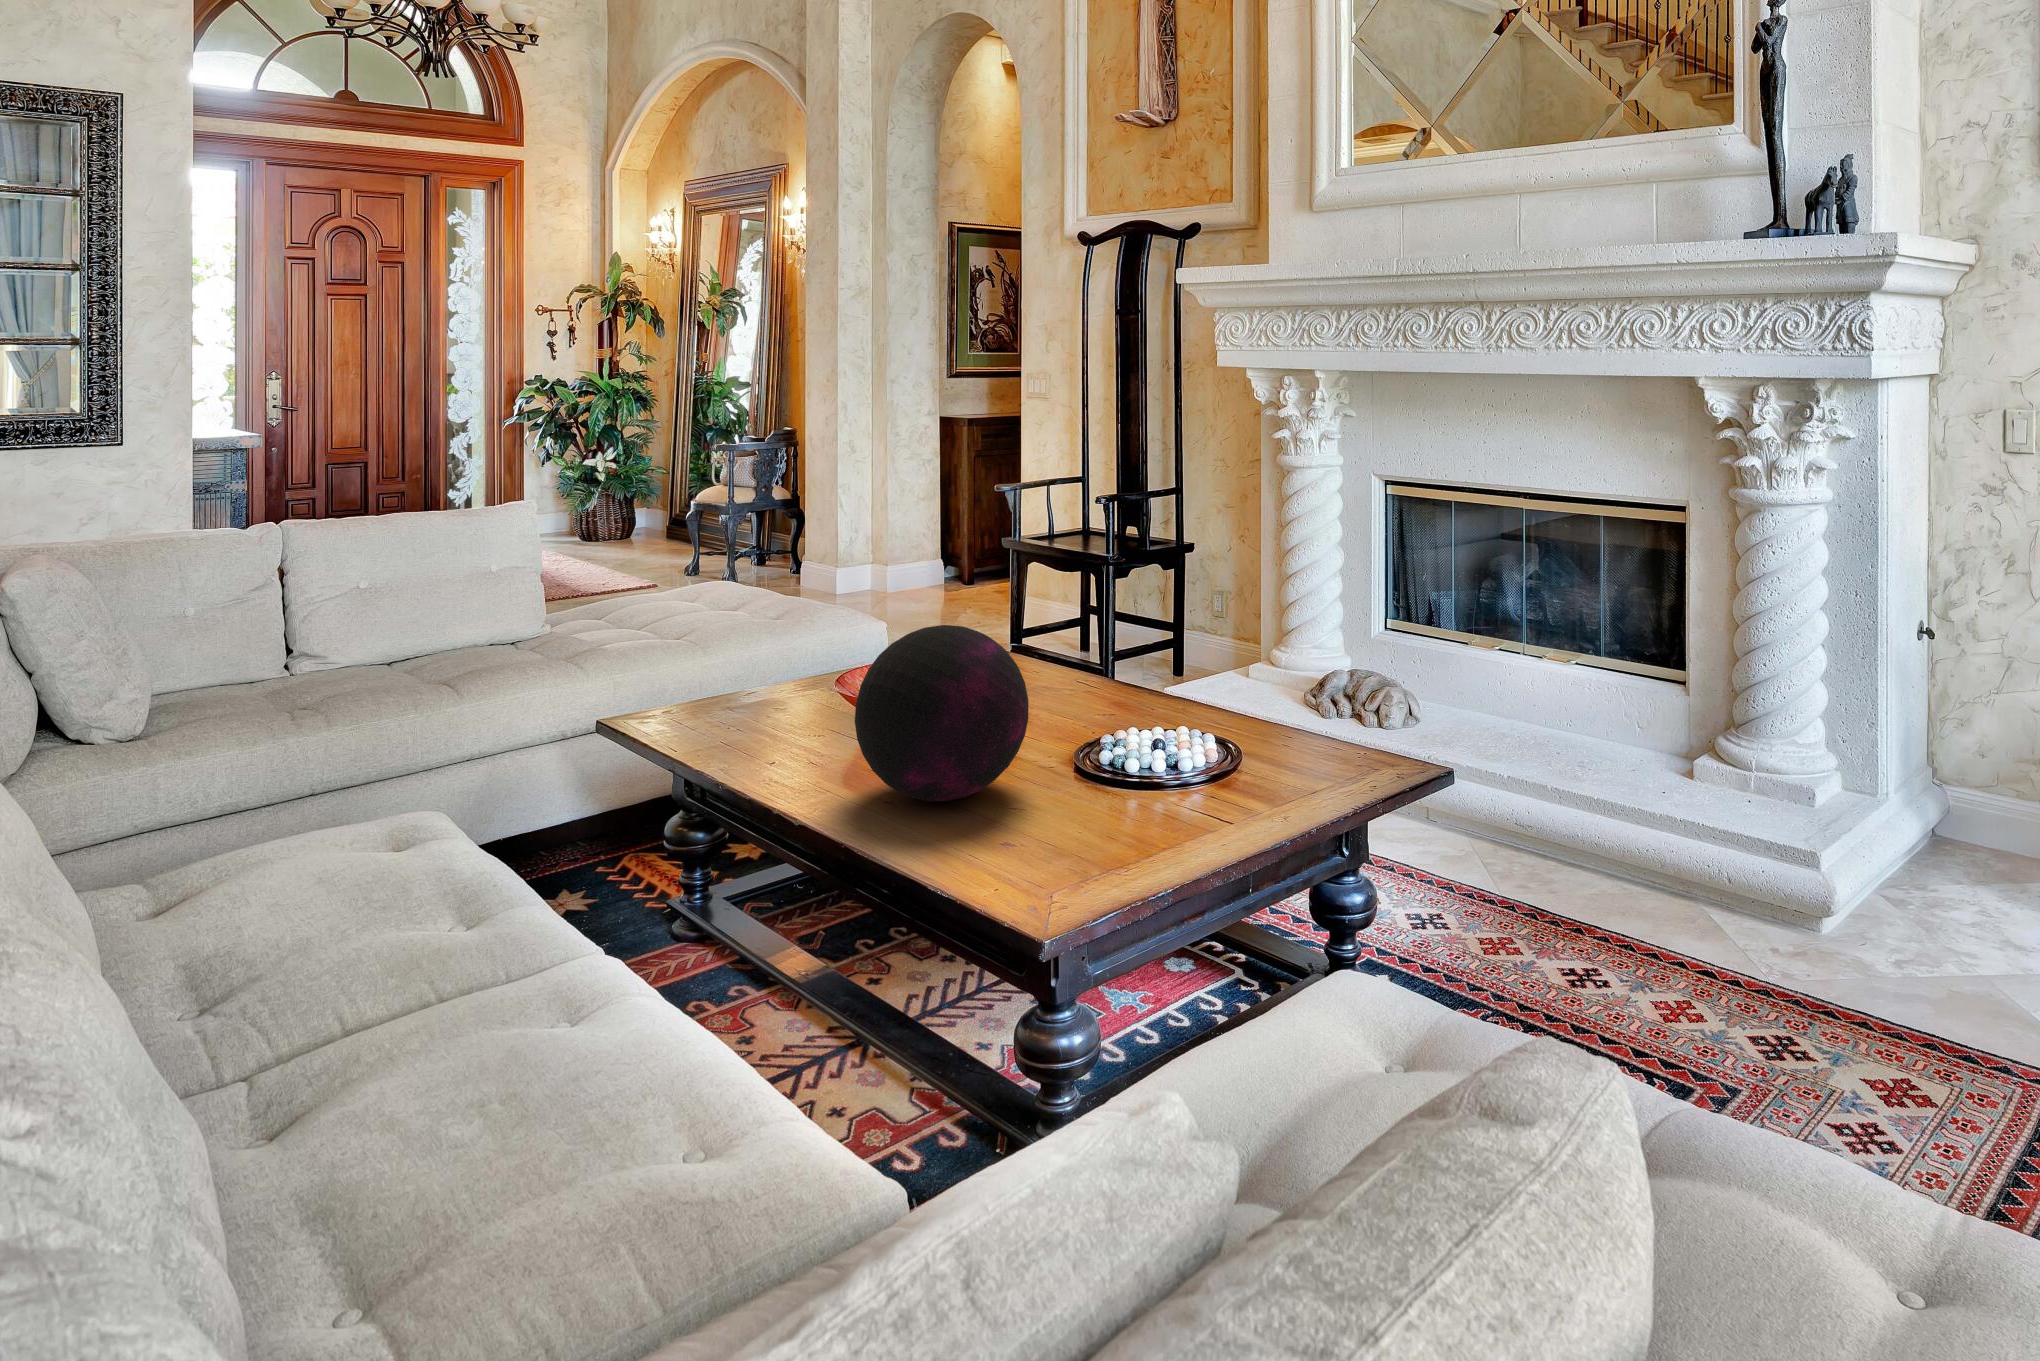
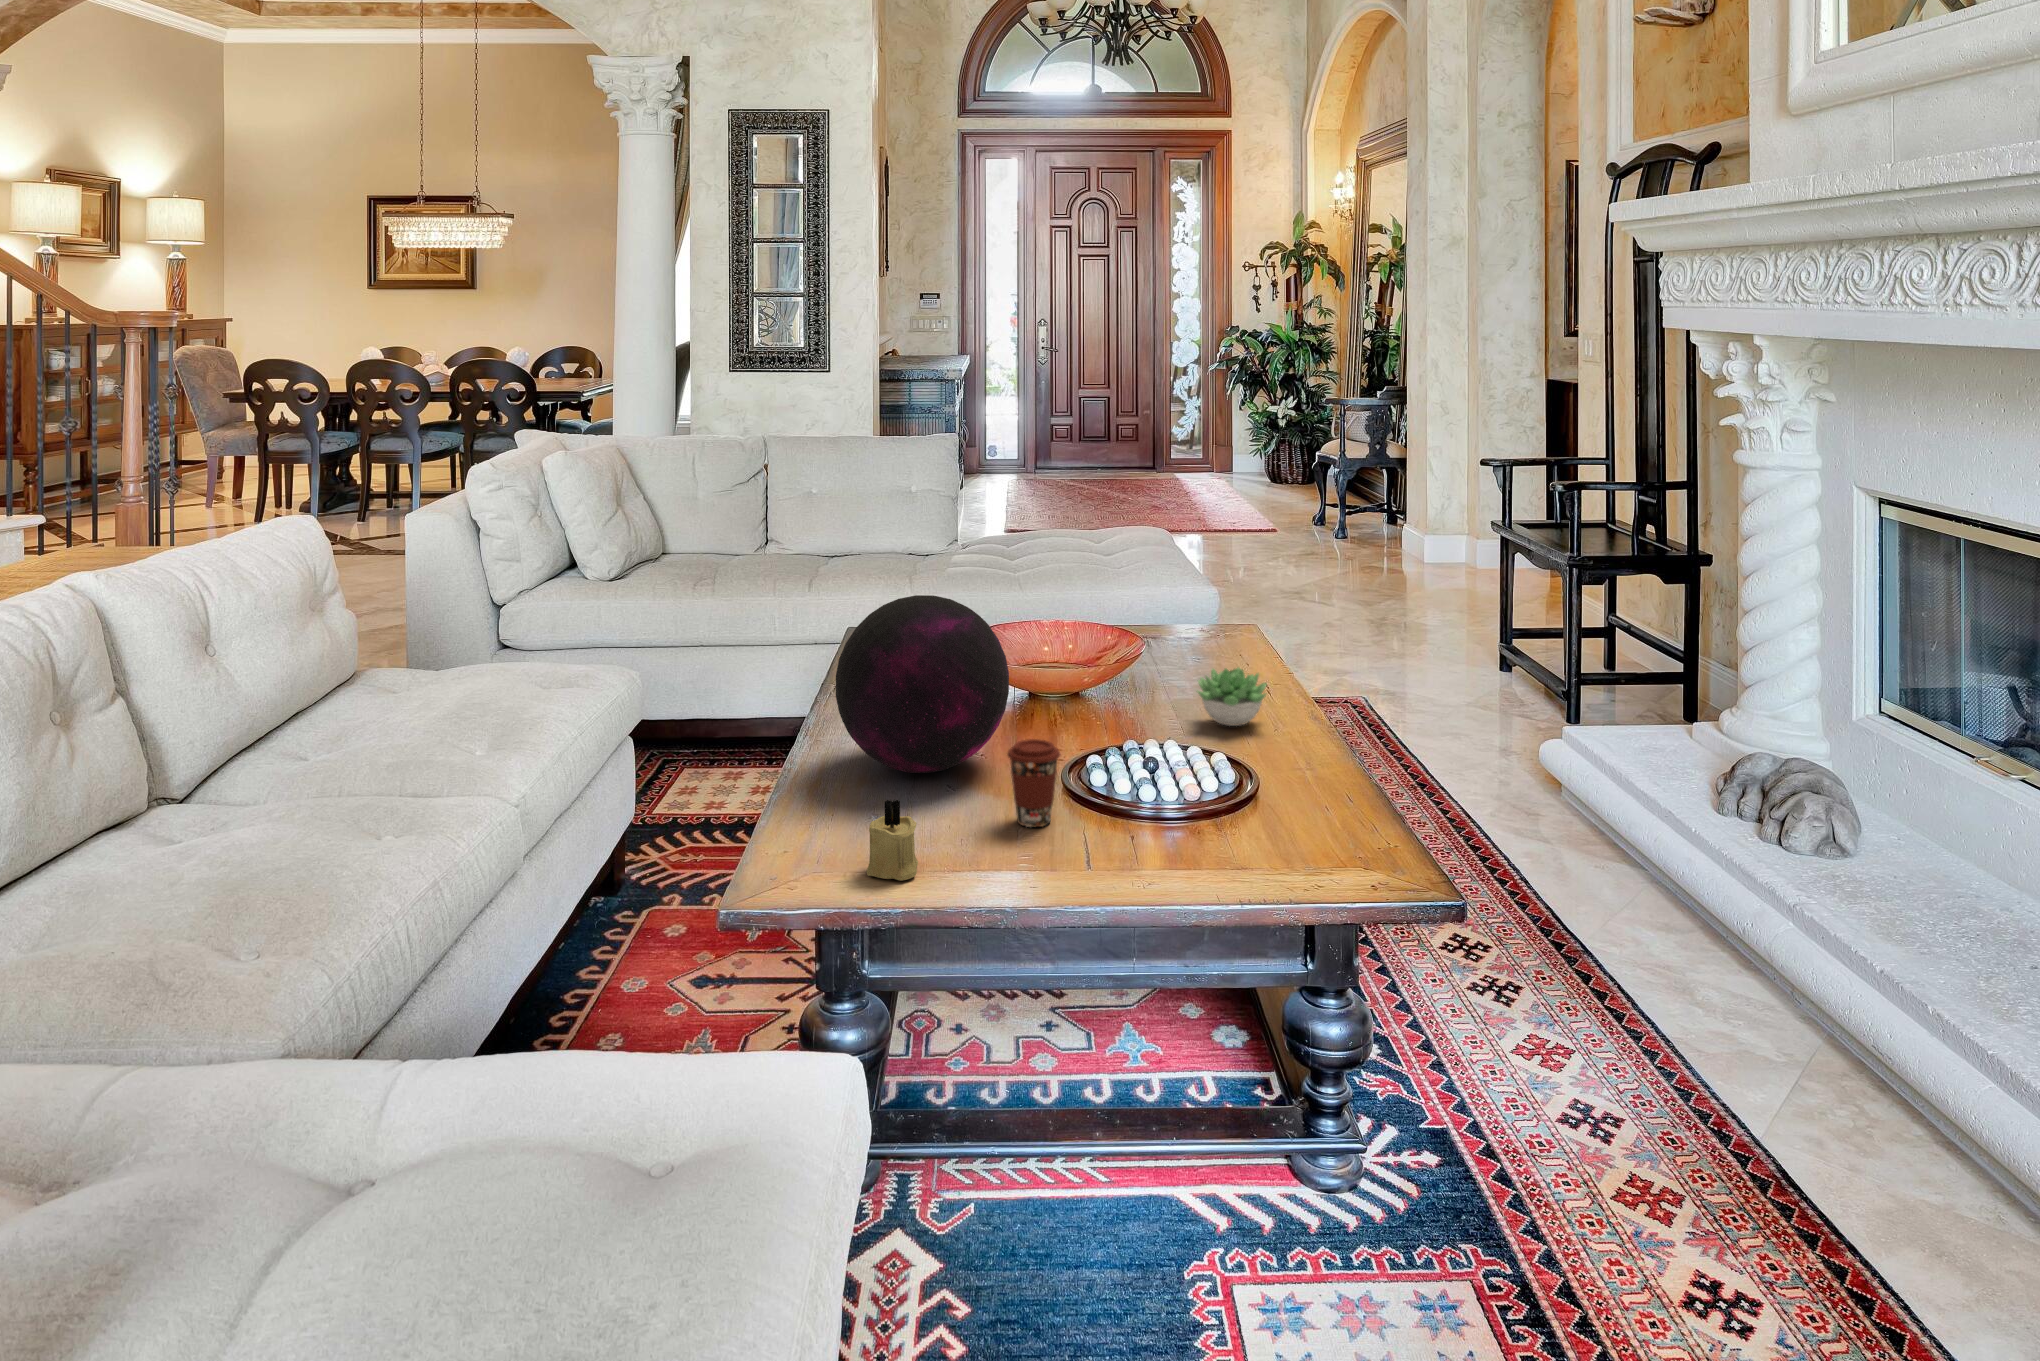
succulent plant: none [1078,658,1148,708] -> present [1197,667,1267,726]
coffee cup: none [1092,731,1140,810] -> present [1007,739,1060,827]
candle: none [1062,800,1116,876] -> present [867,800,918,881]

